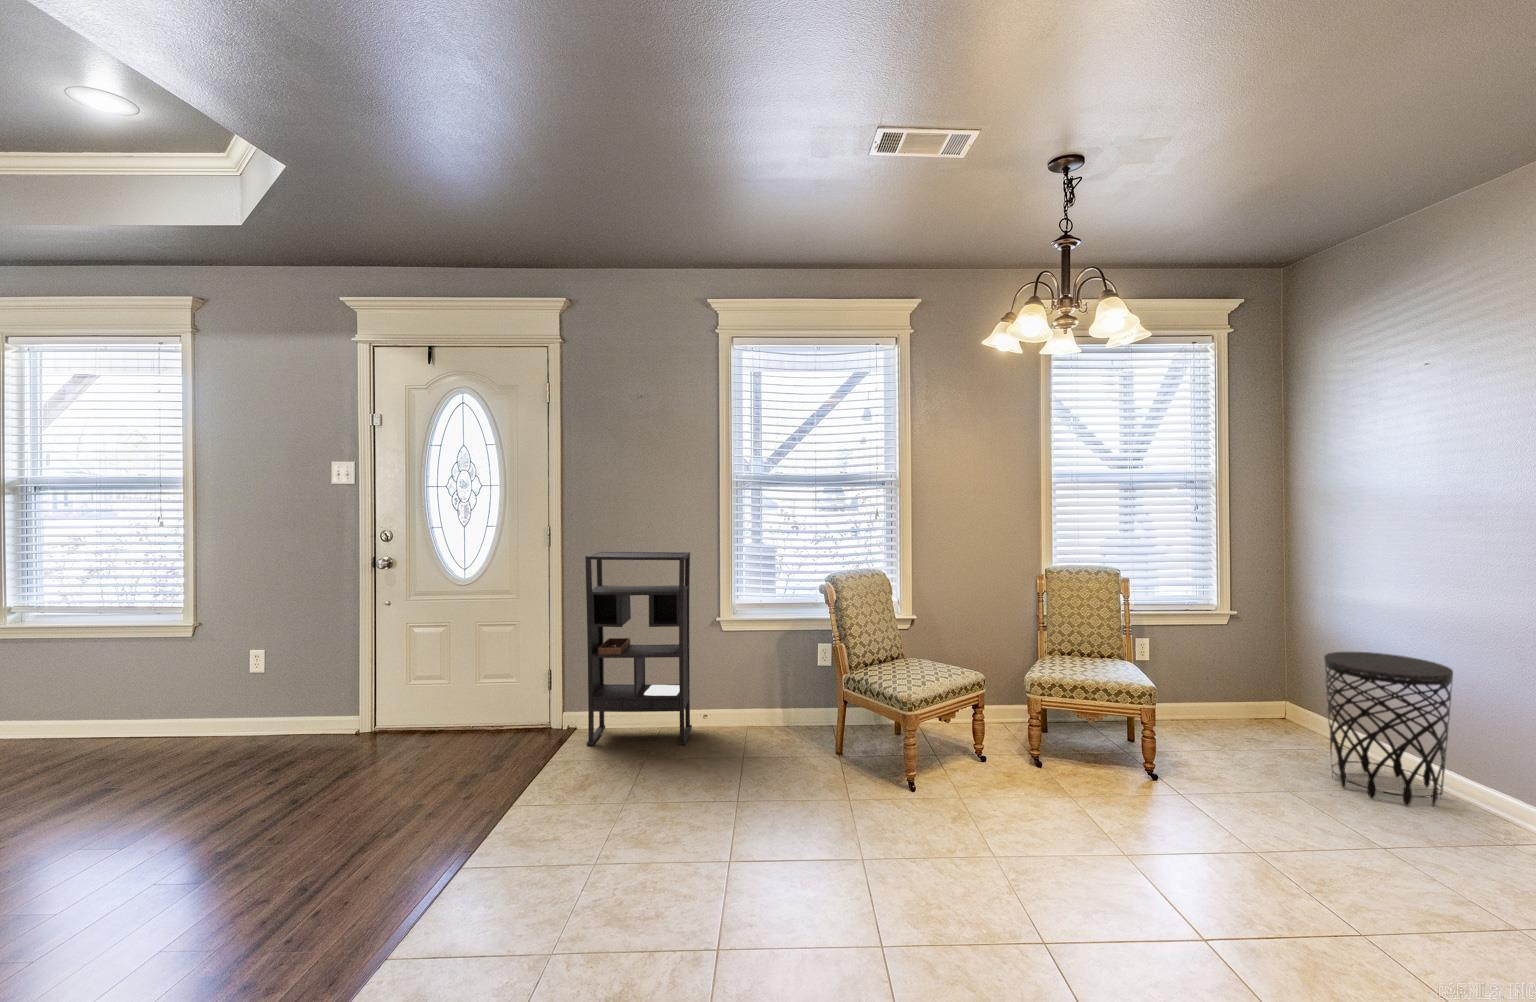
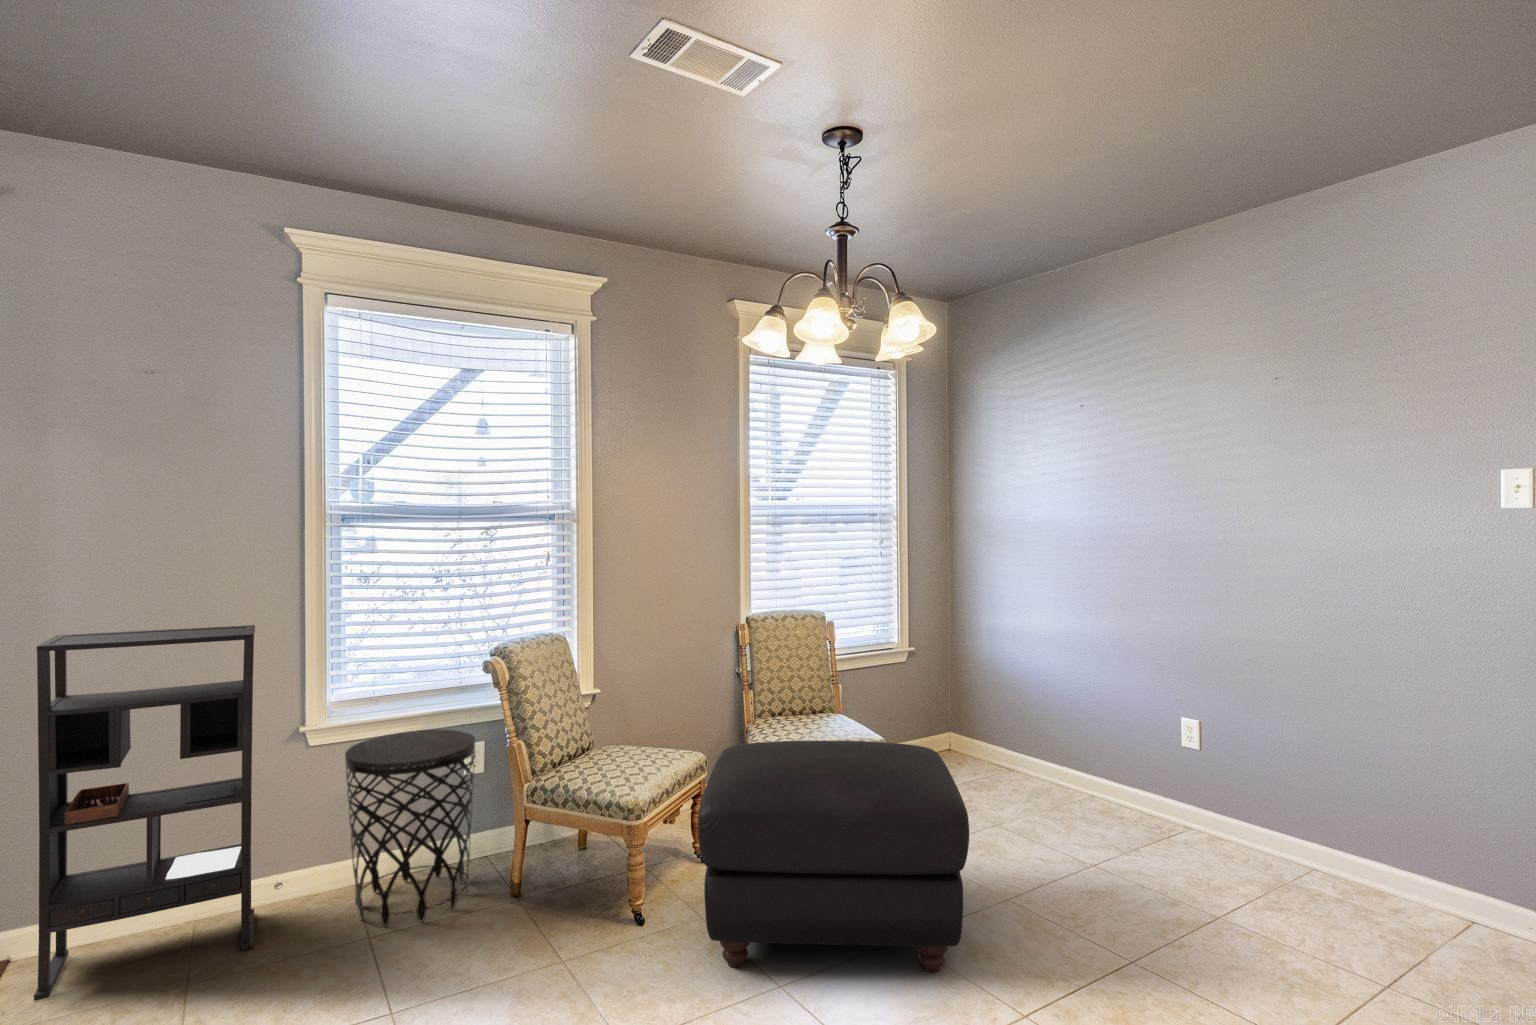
side table: present [1324,652,1453,806] -> present [345,729,475,927]
ottoman: none [935,668,1185,877] -> present [698,741,969,973]

